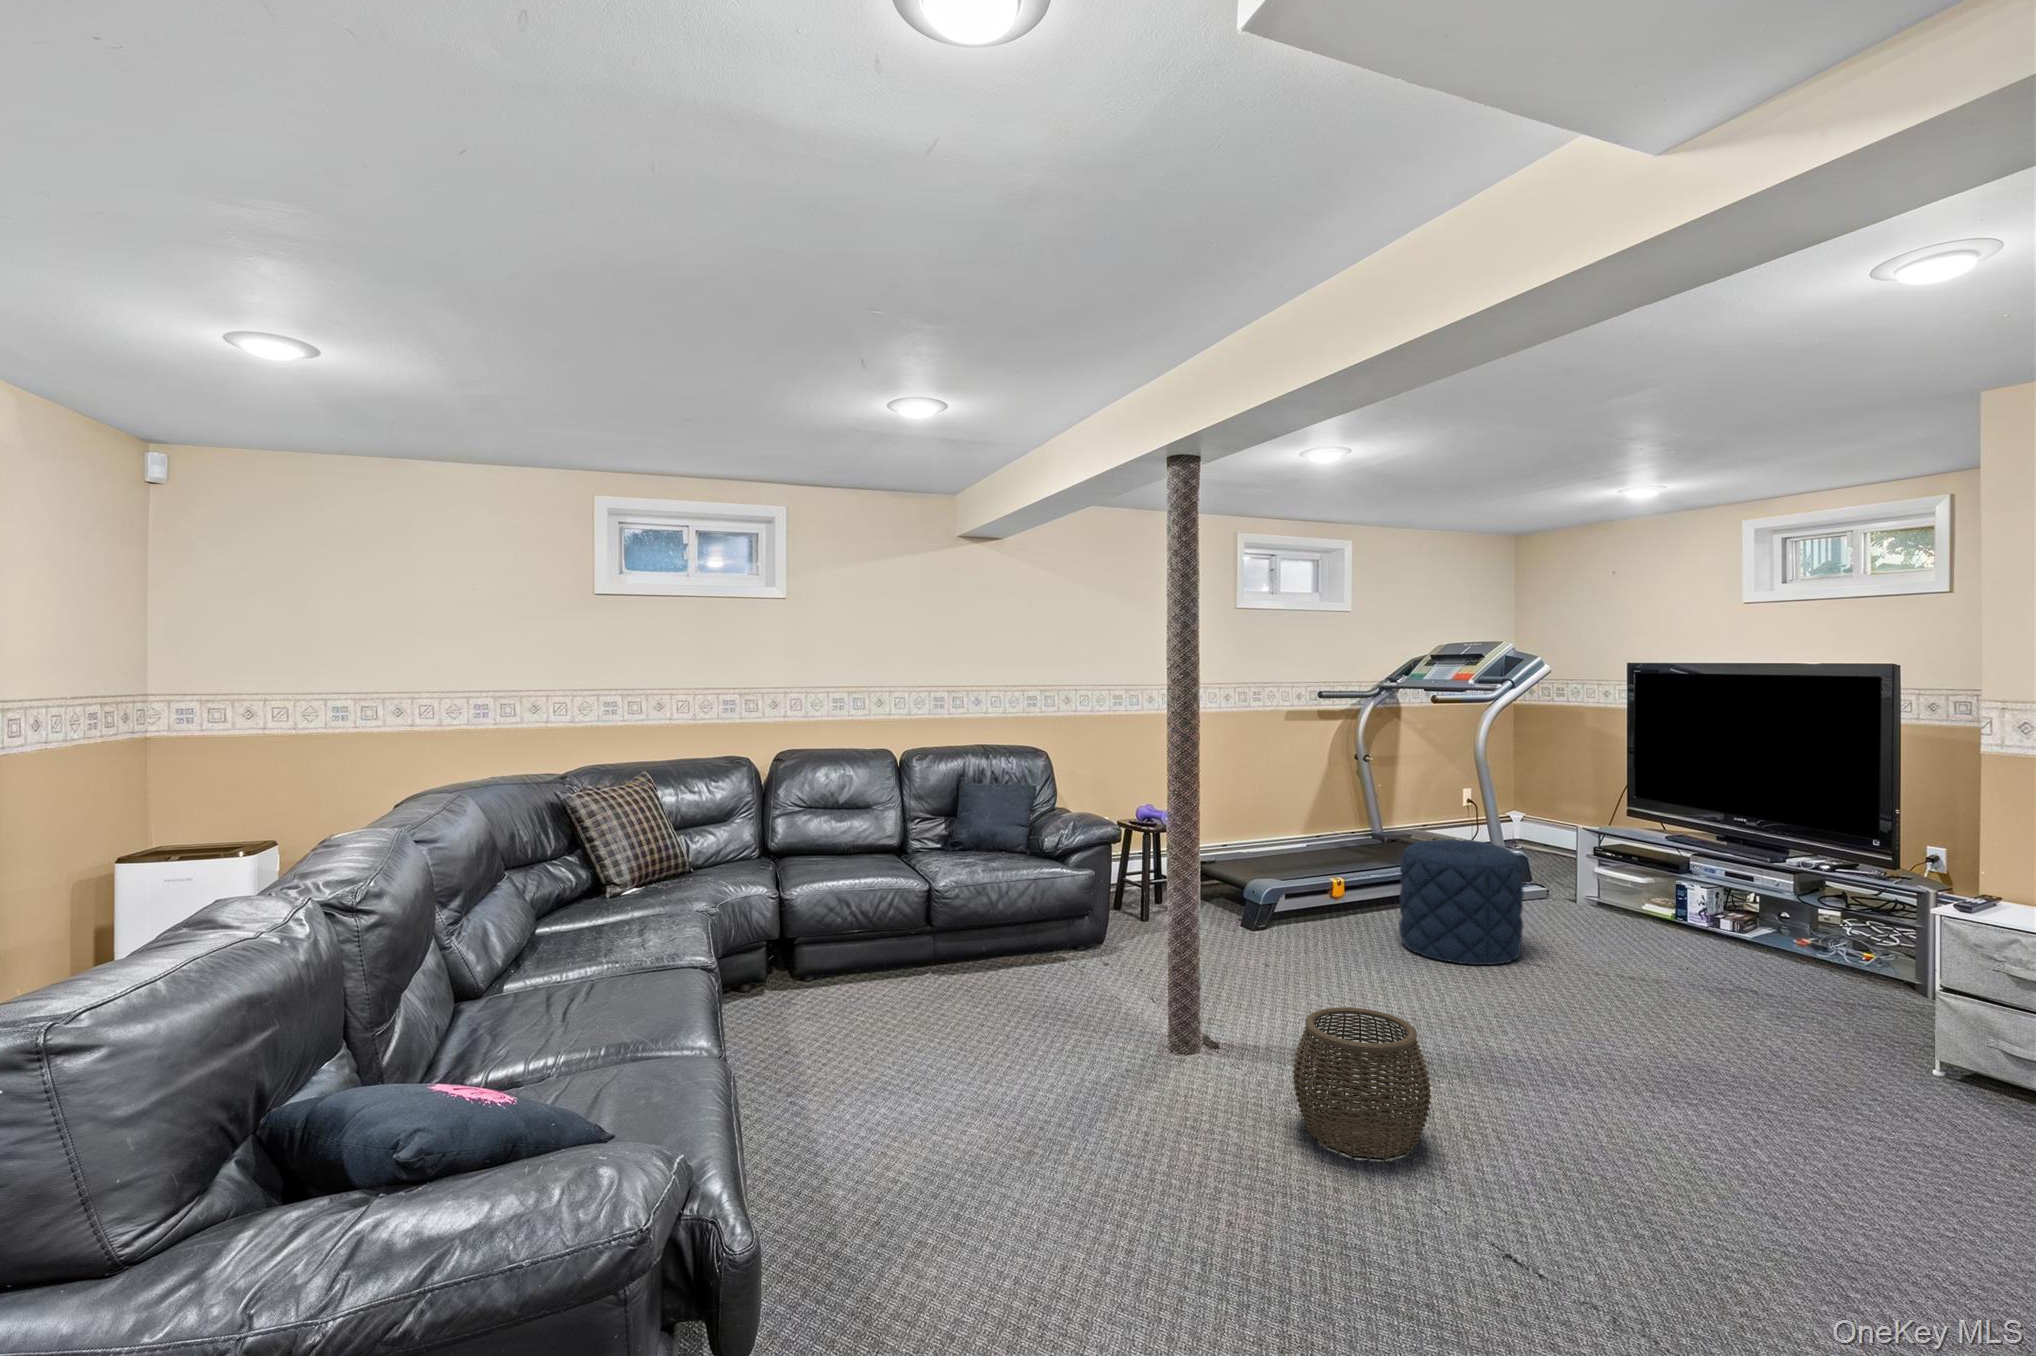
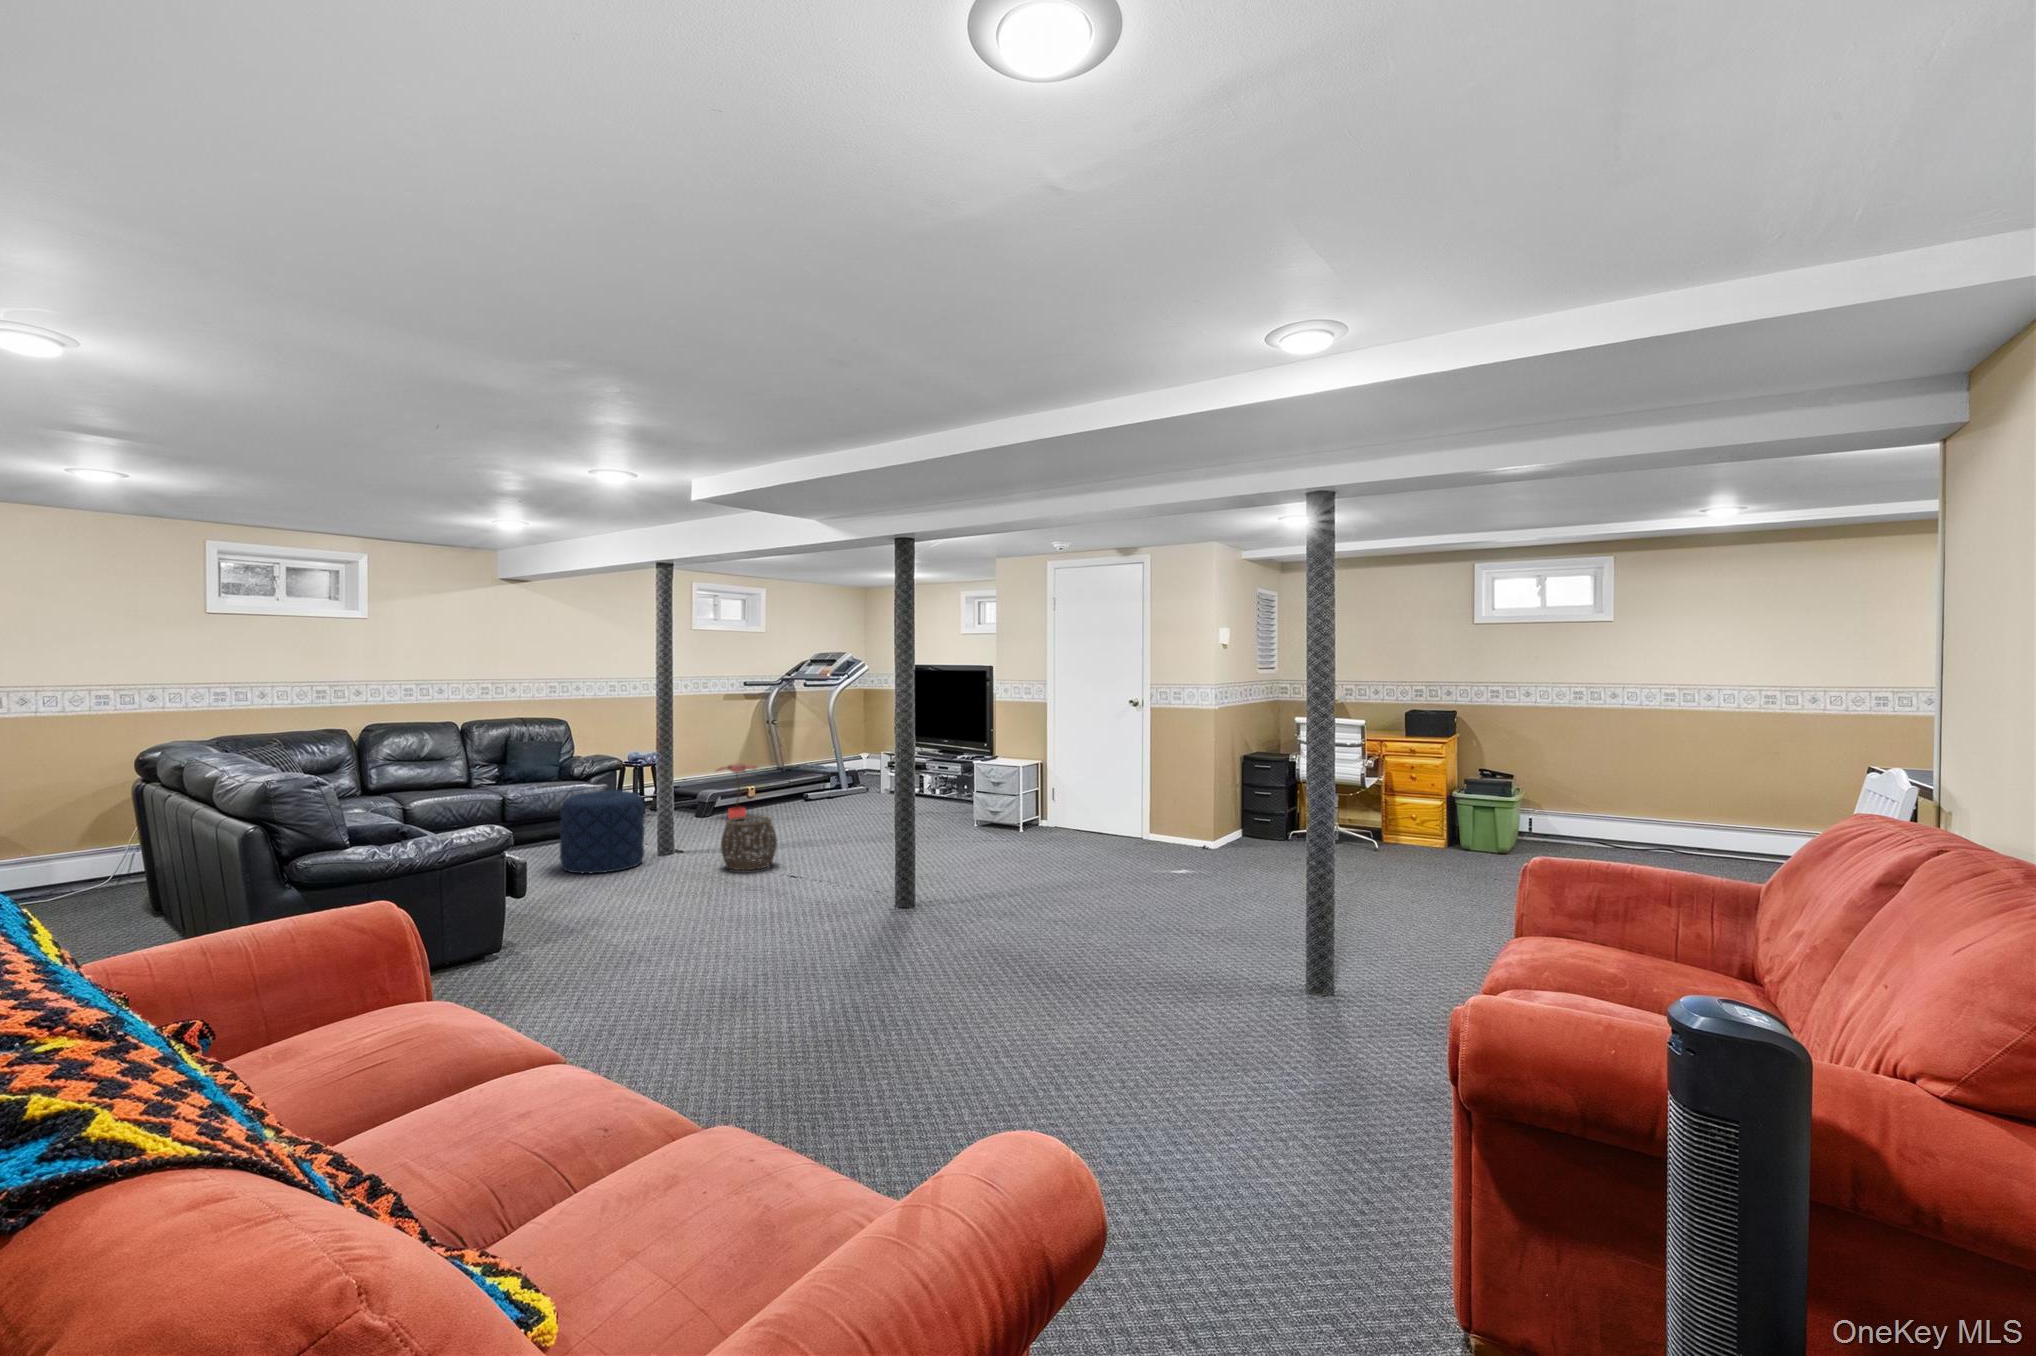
pouf: present [1399,839,1524,965] -> present [560,790,645,873]
potted plant: none [1272,844,1352,948] -> present [716,764,757,819]

